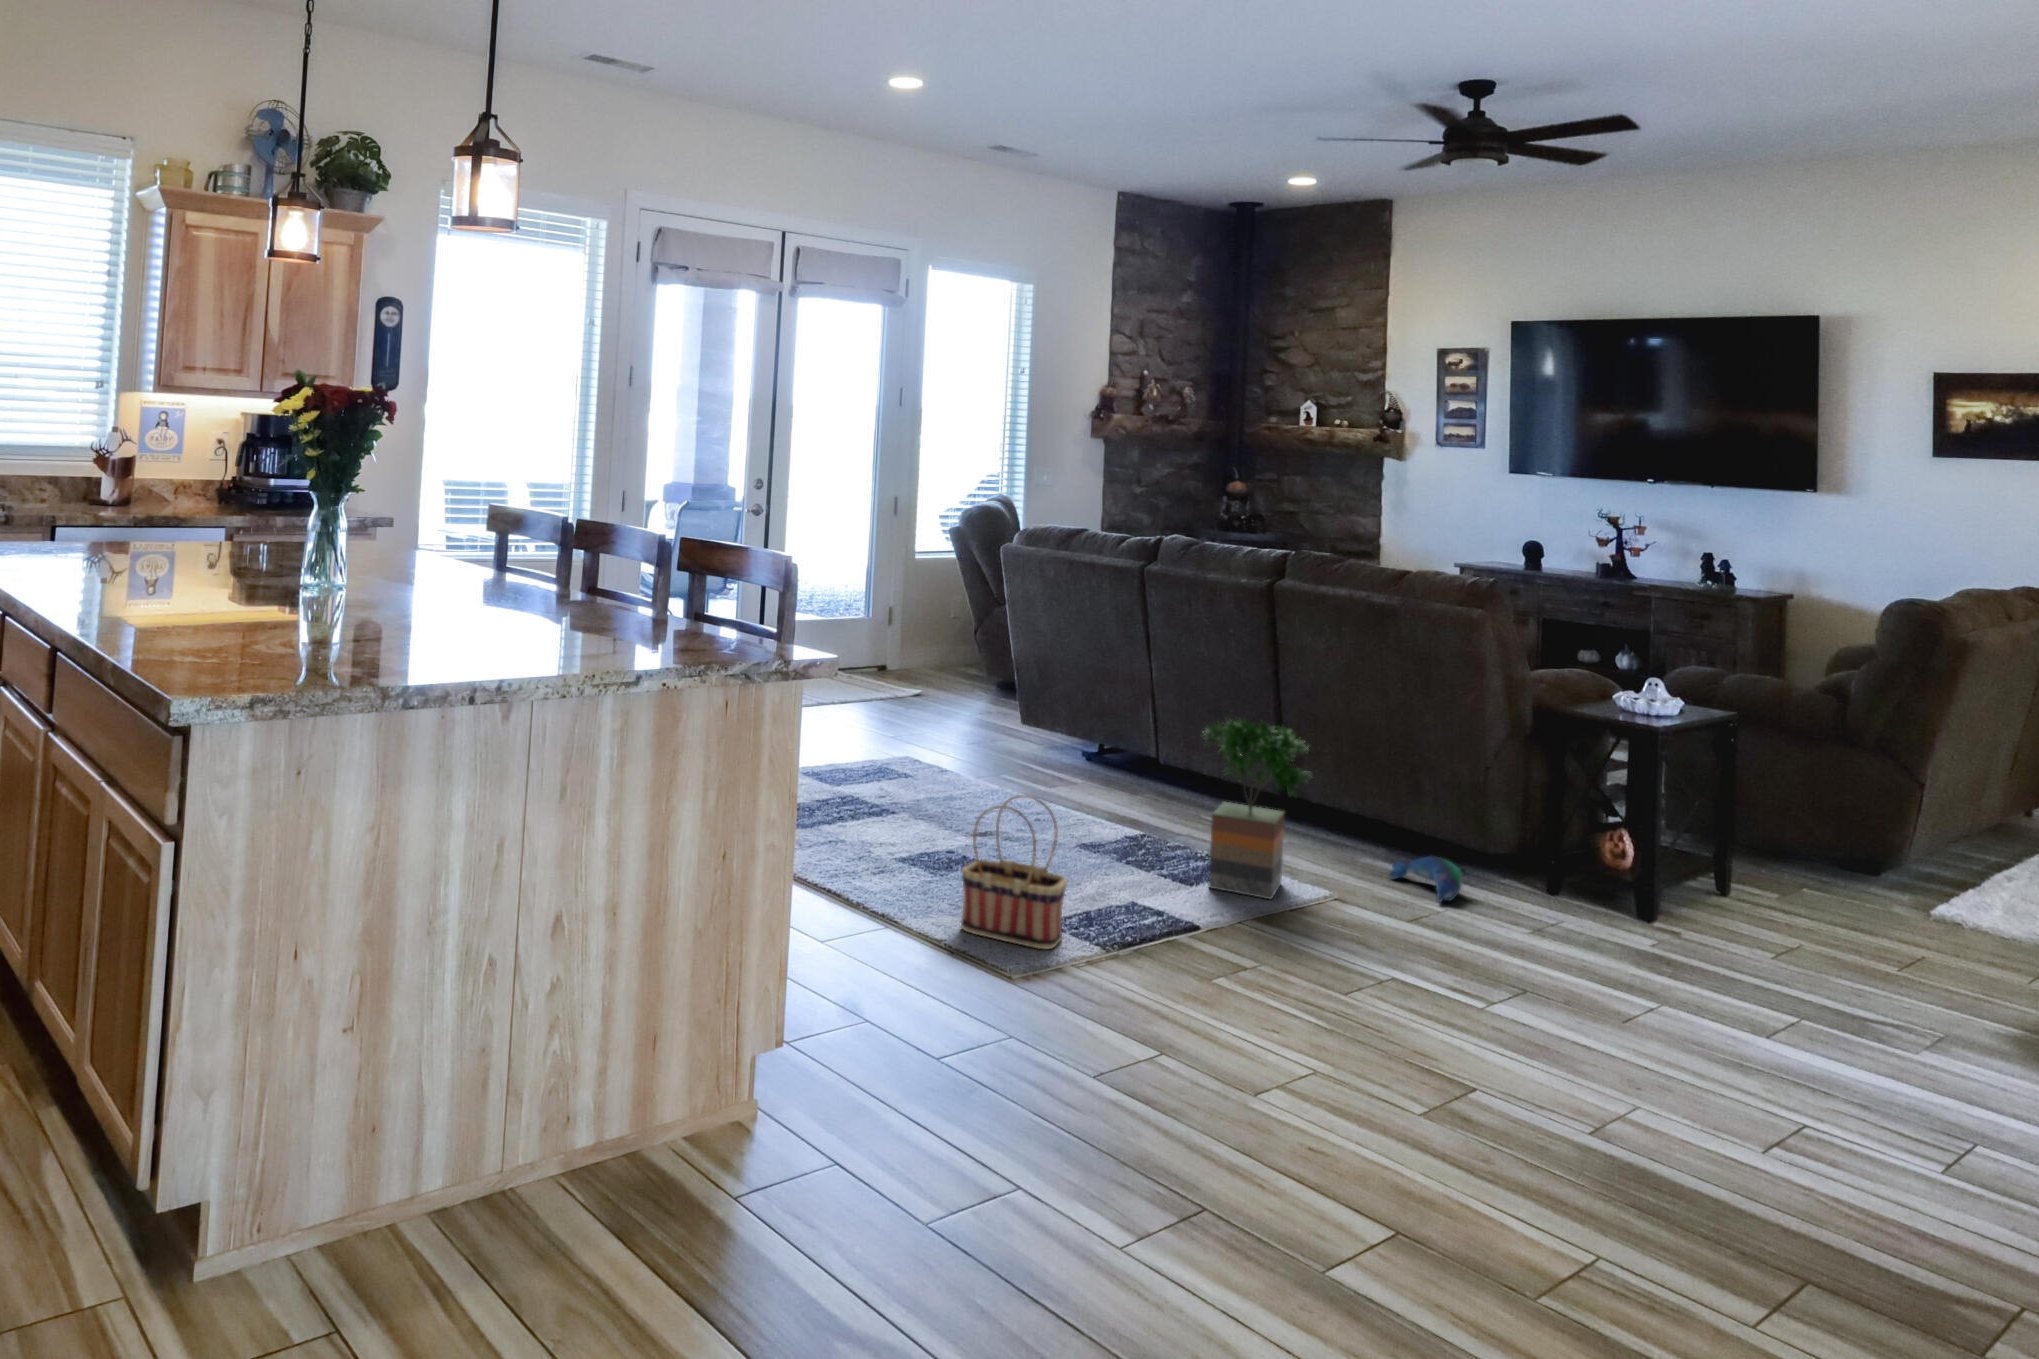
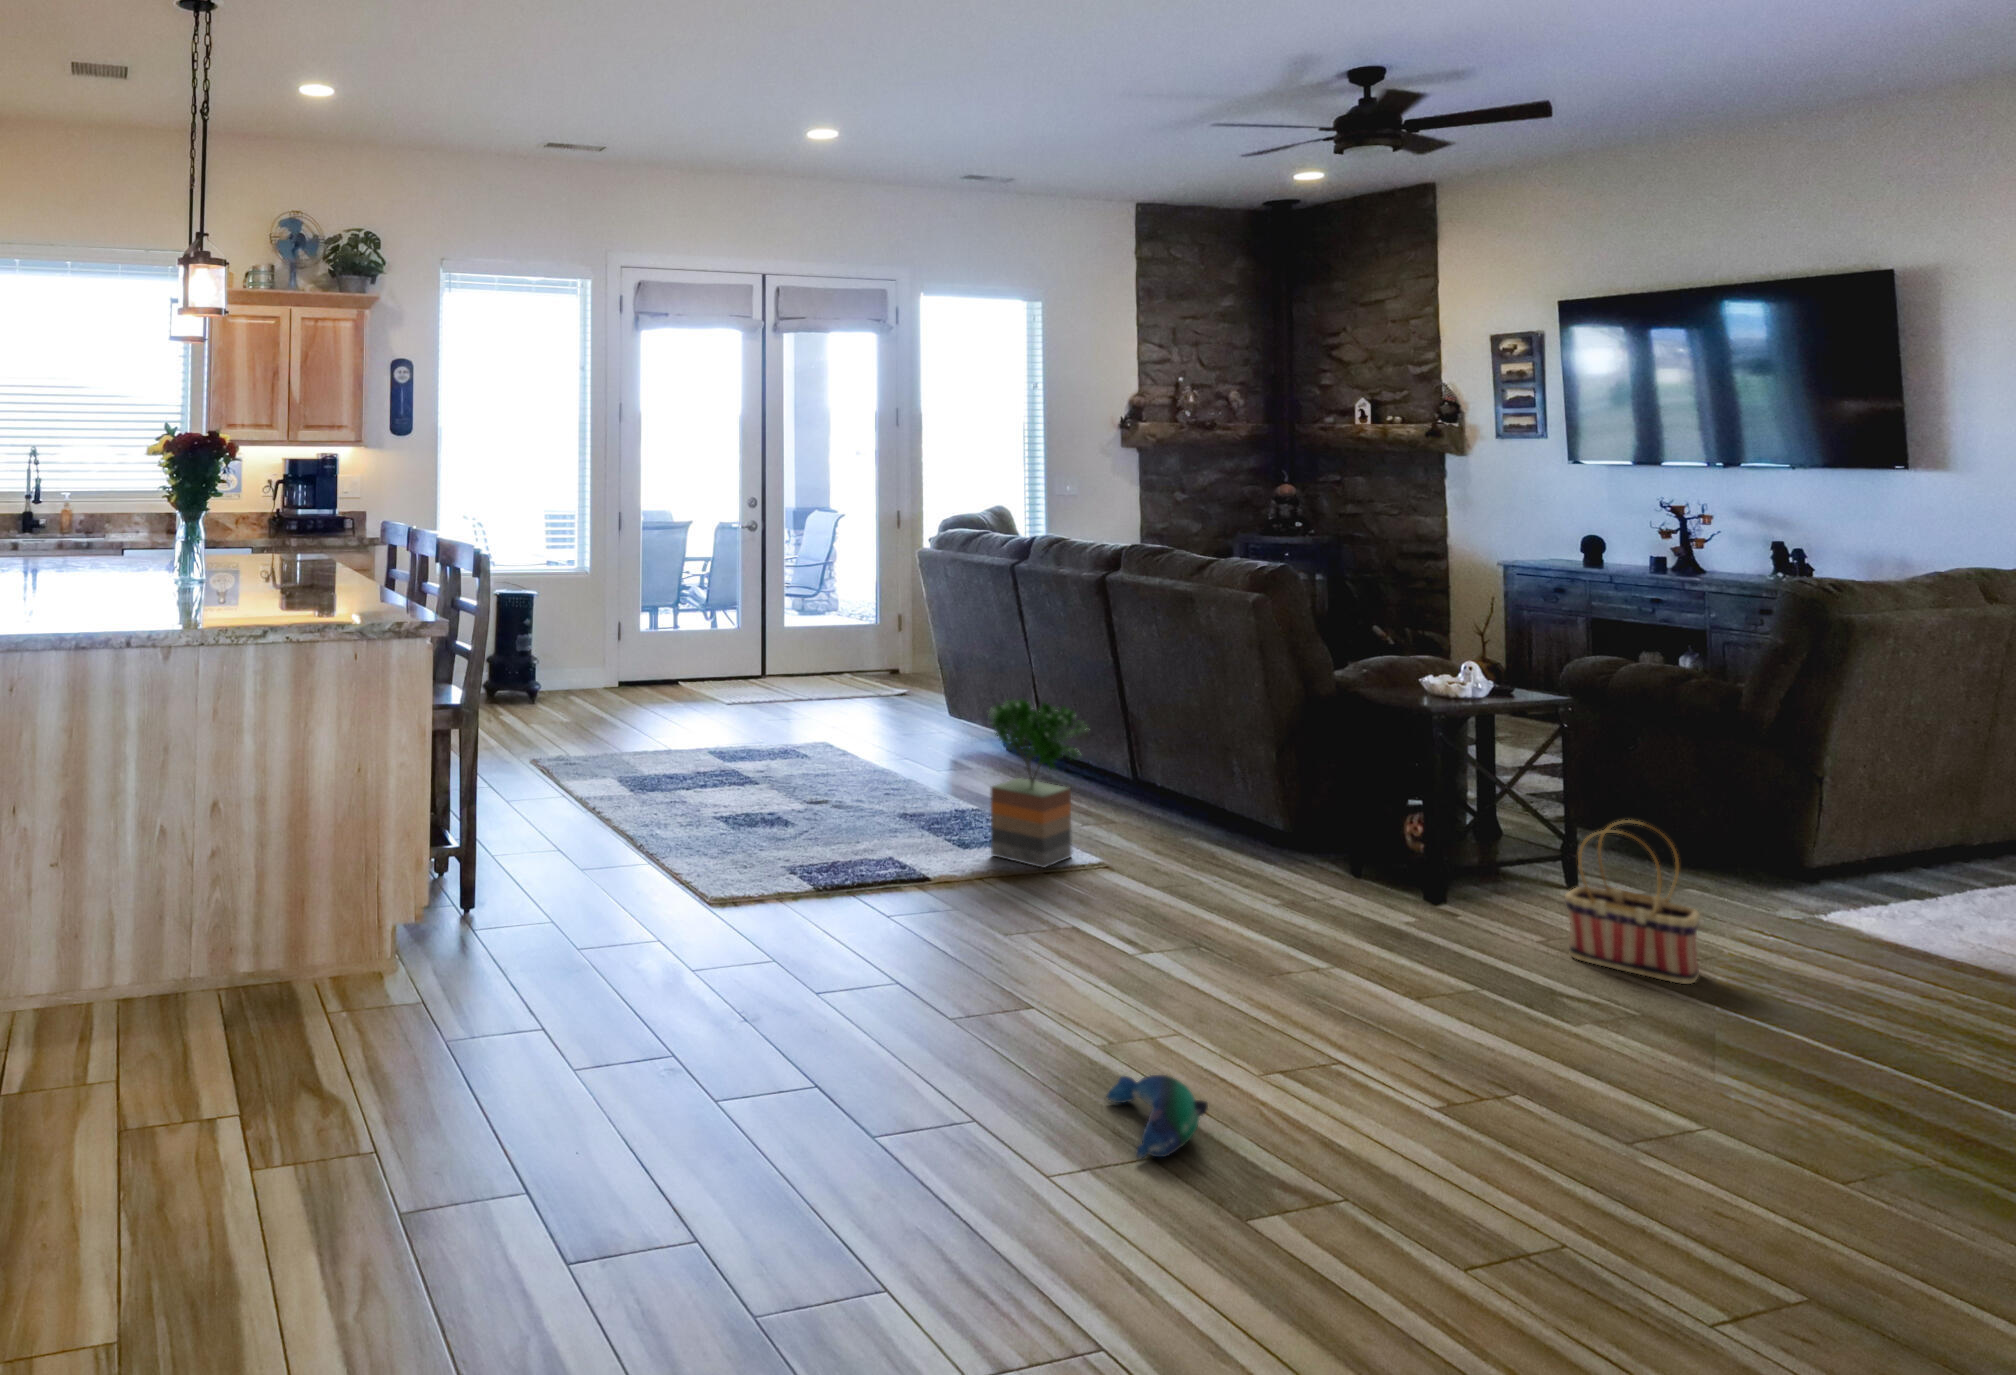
basket: present [961,795,1067,949] -> present [1565,820,1700,984]
plush toy: present [1390,856,1466,902] -> present [1107,1075,1208,1159]

